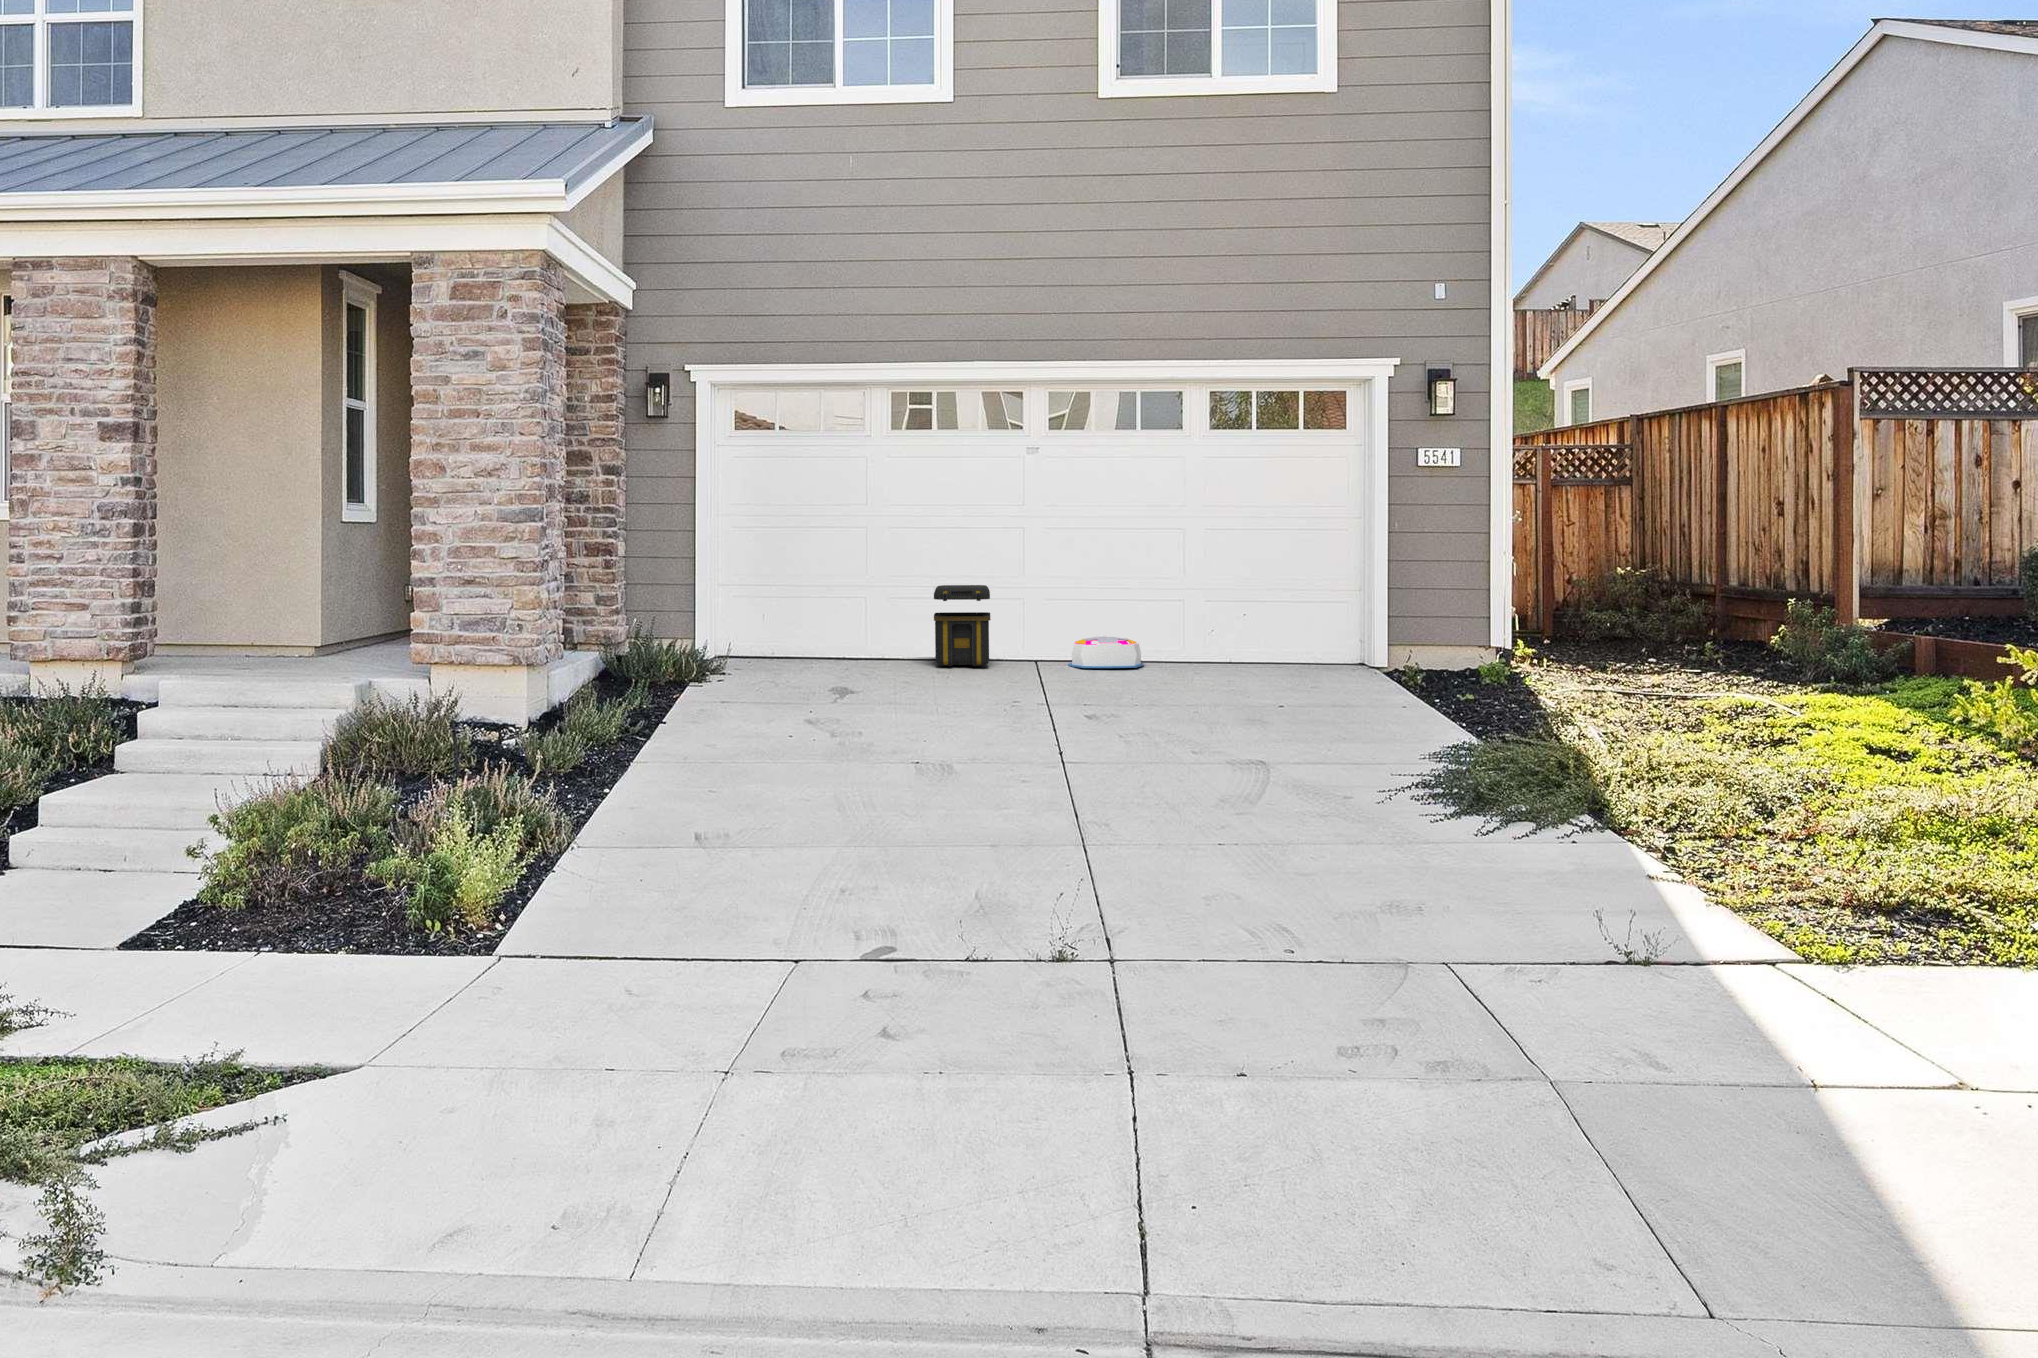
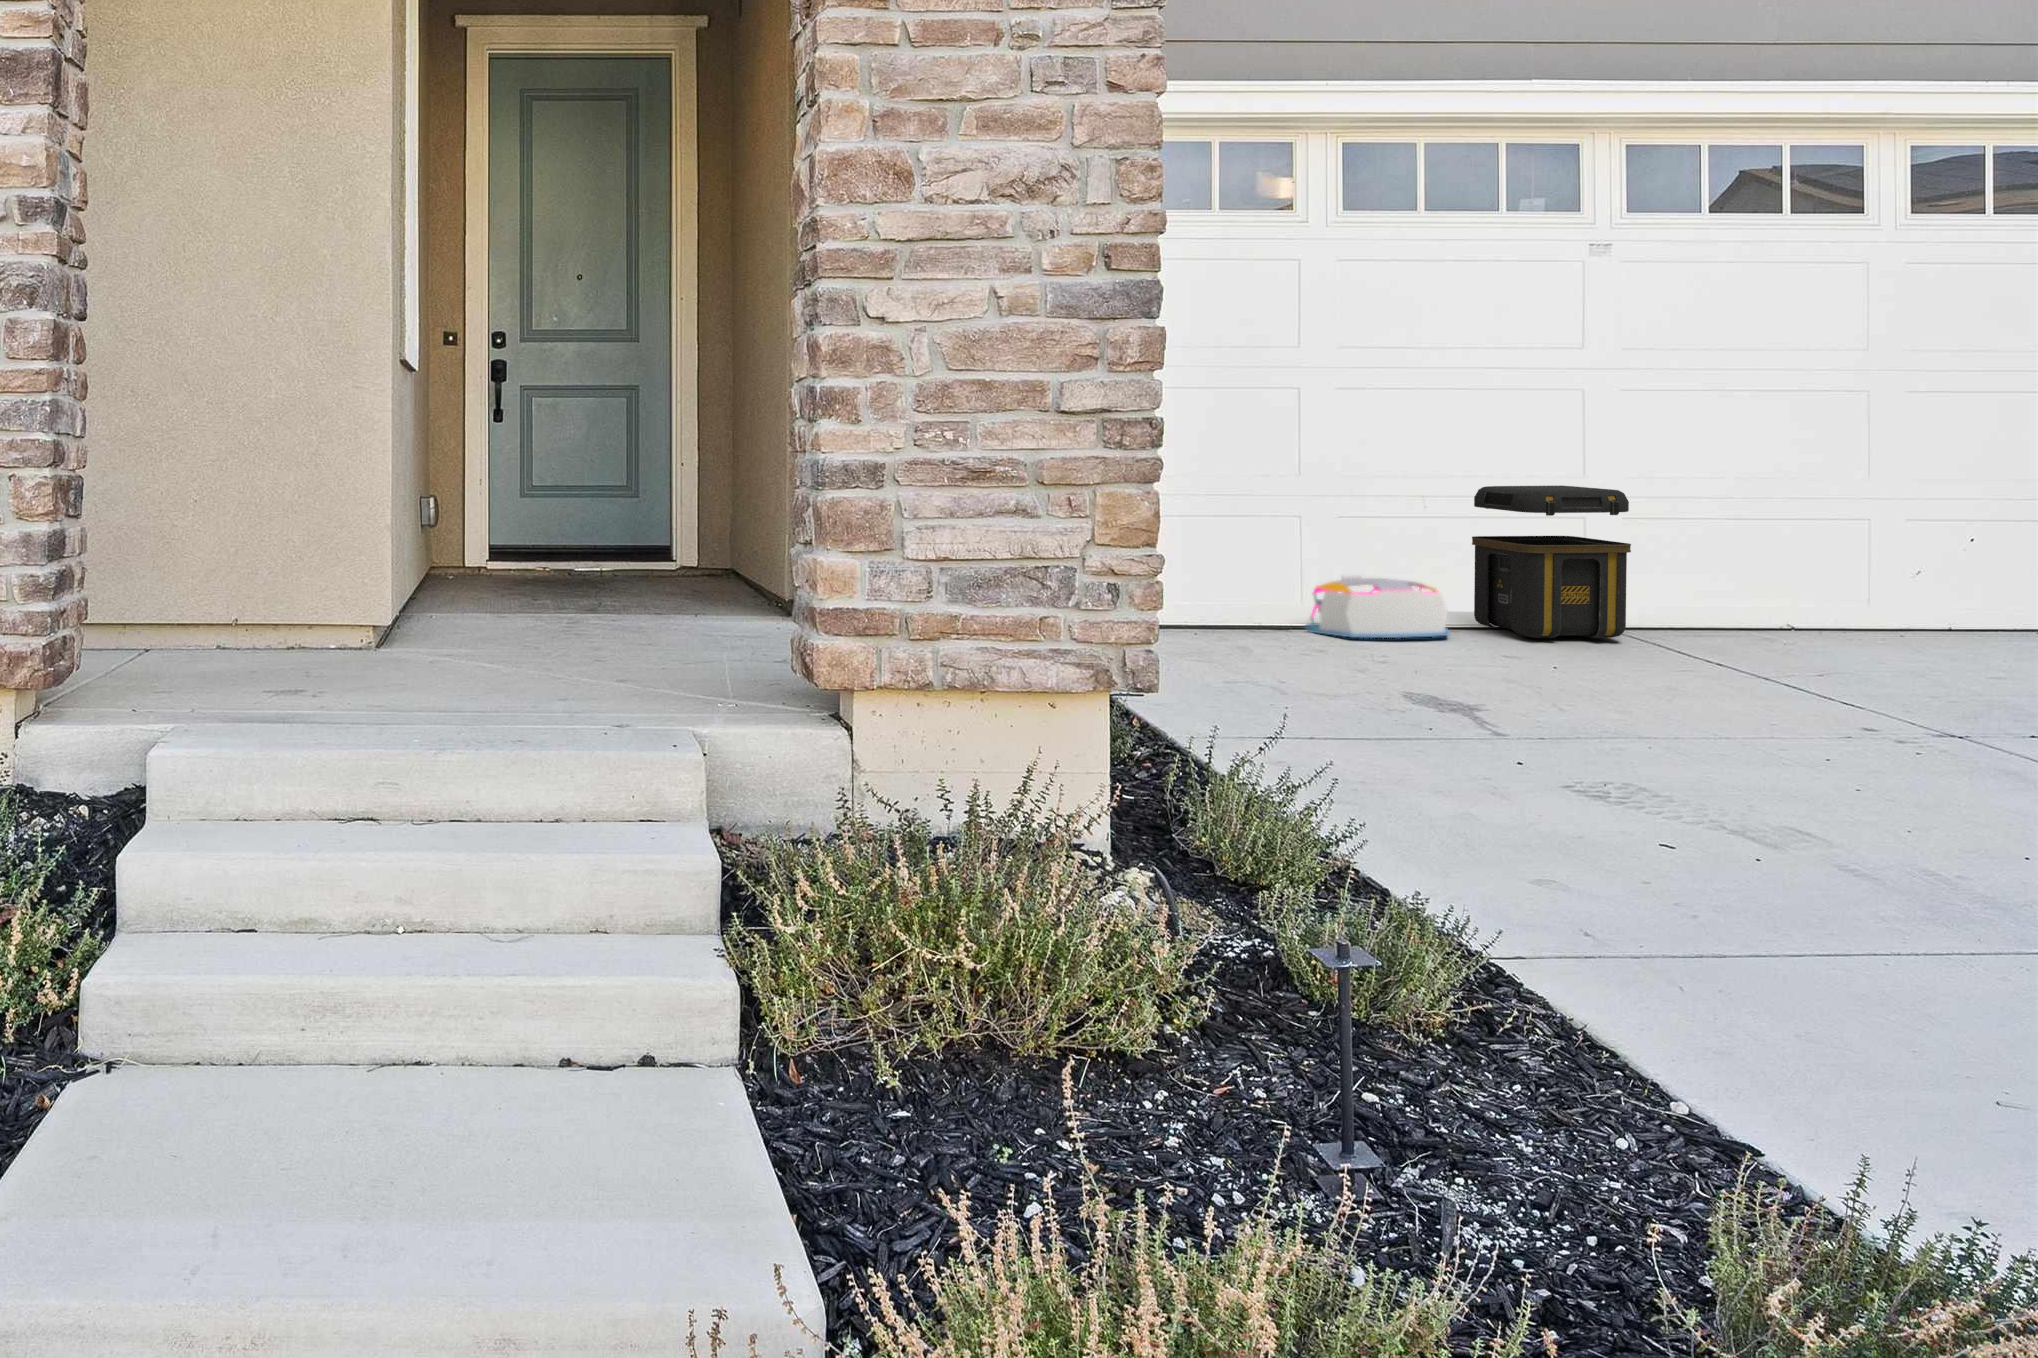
storage bin: present [1068,636,1143,668] -> present [1305,575,1449,638]

